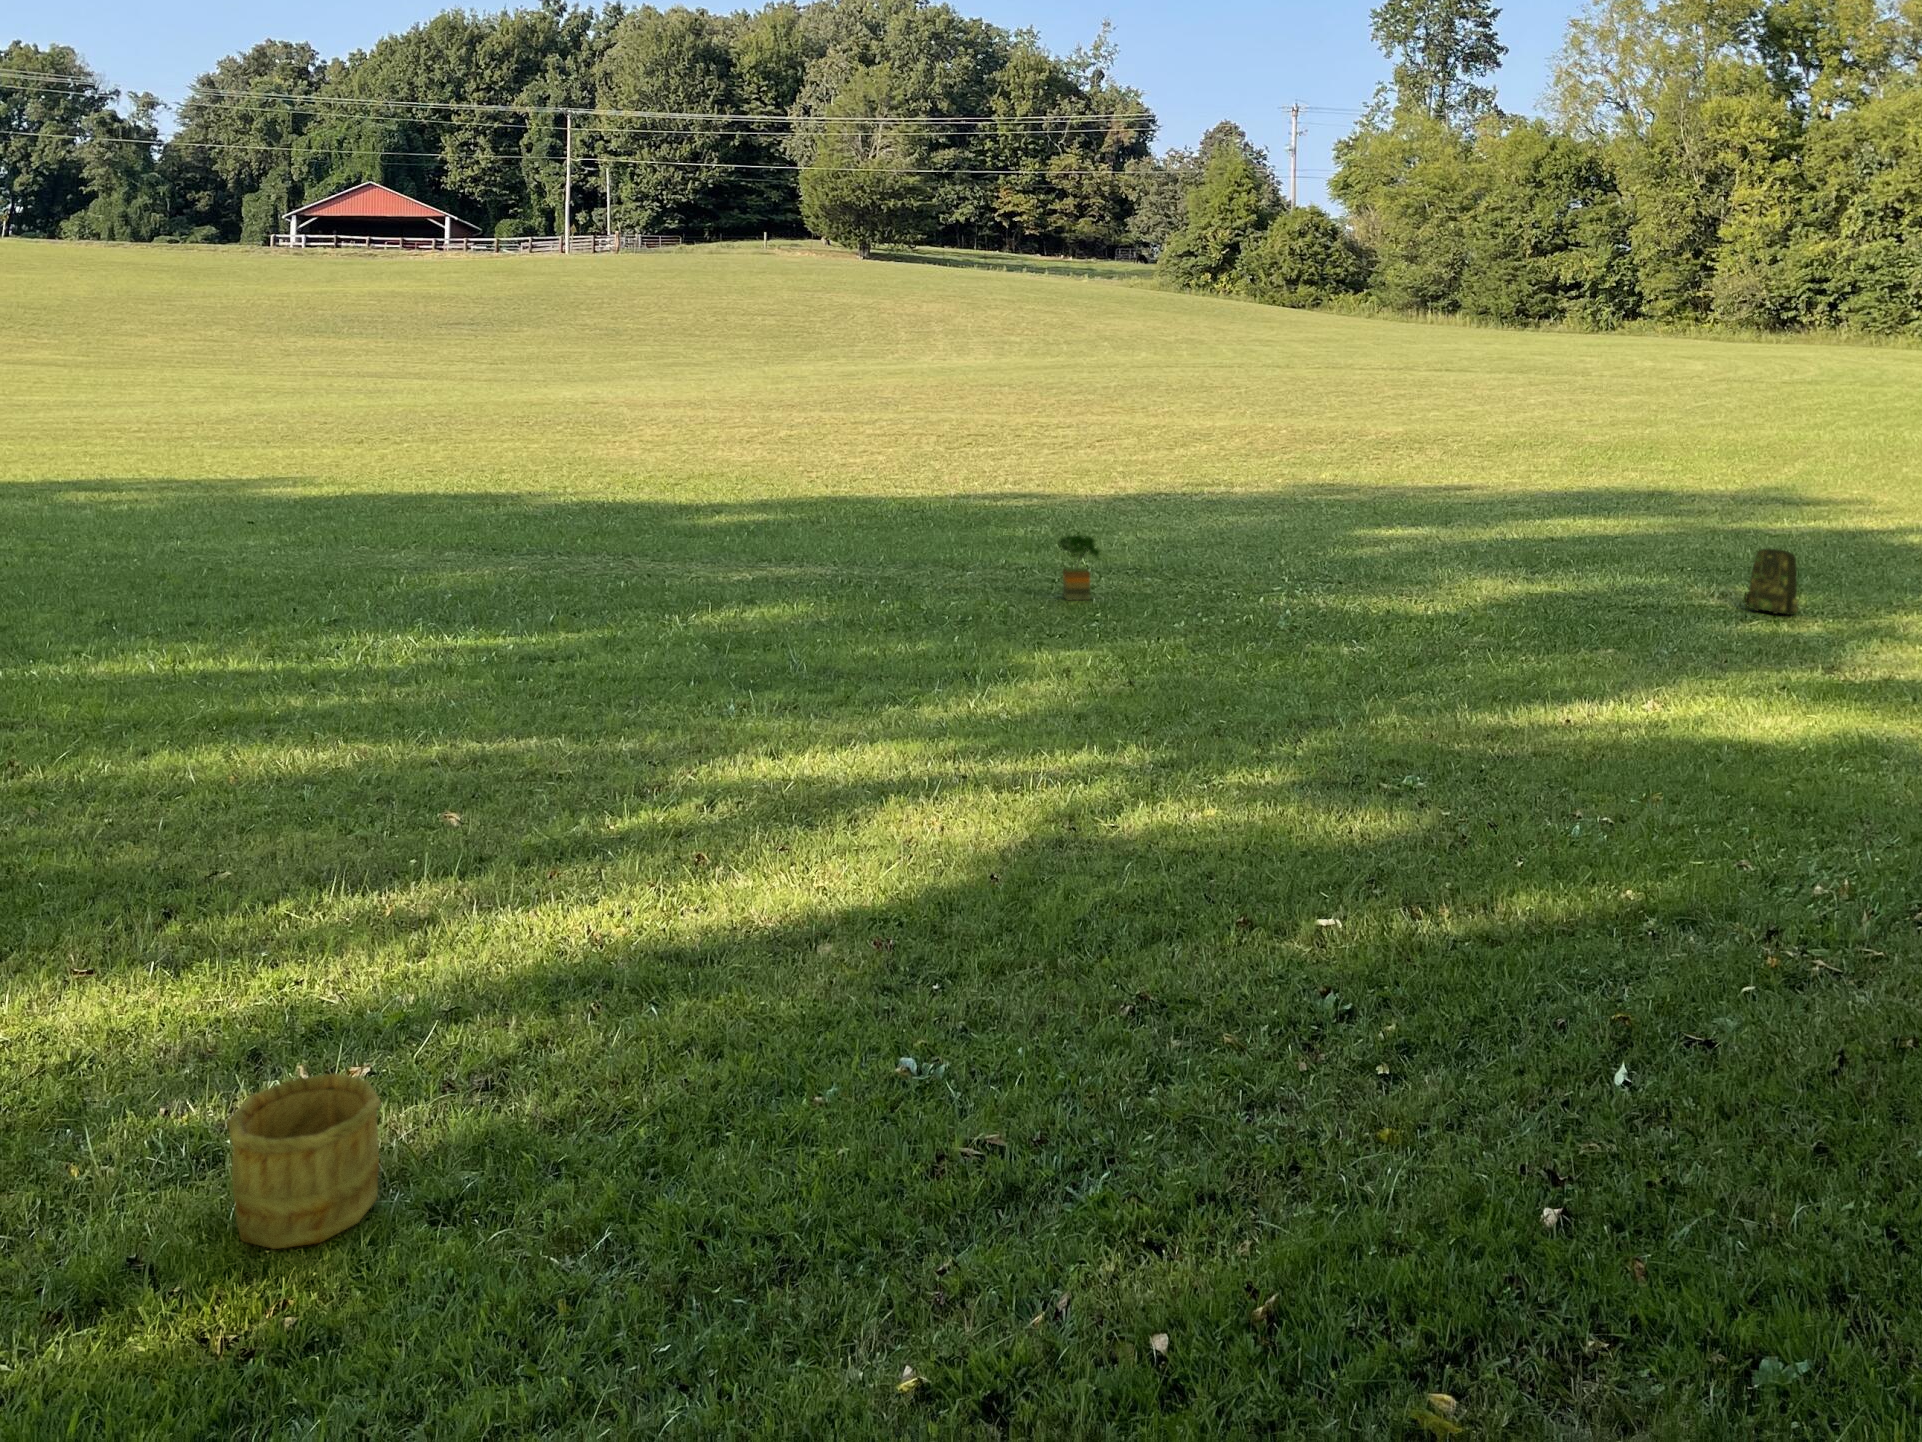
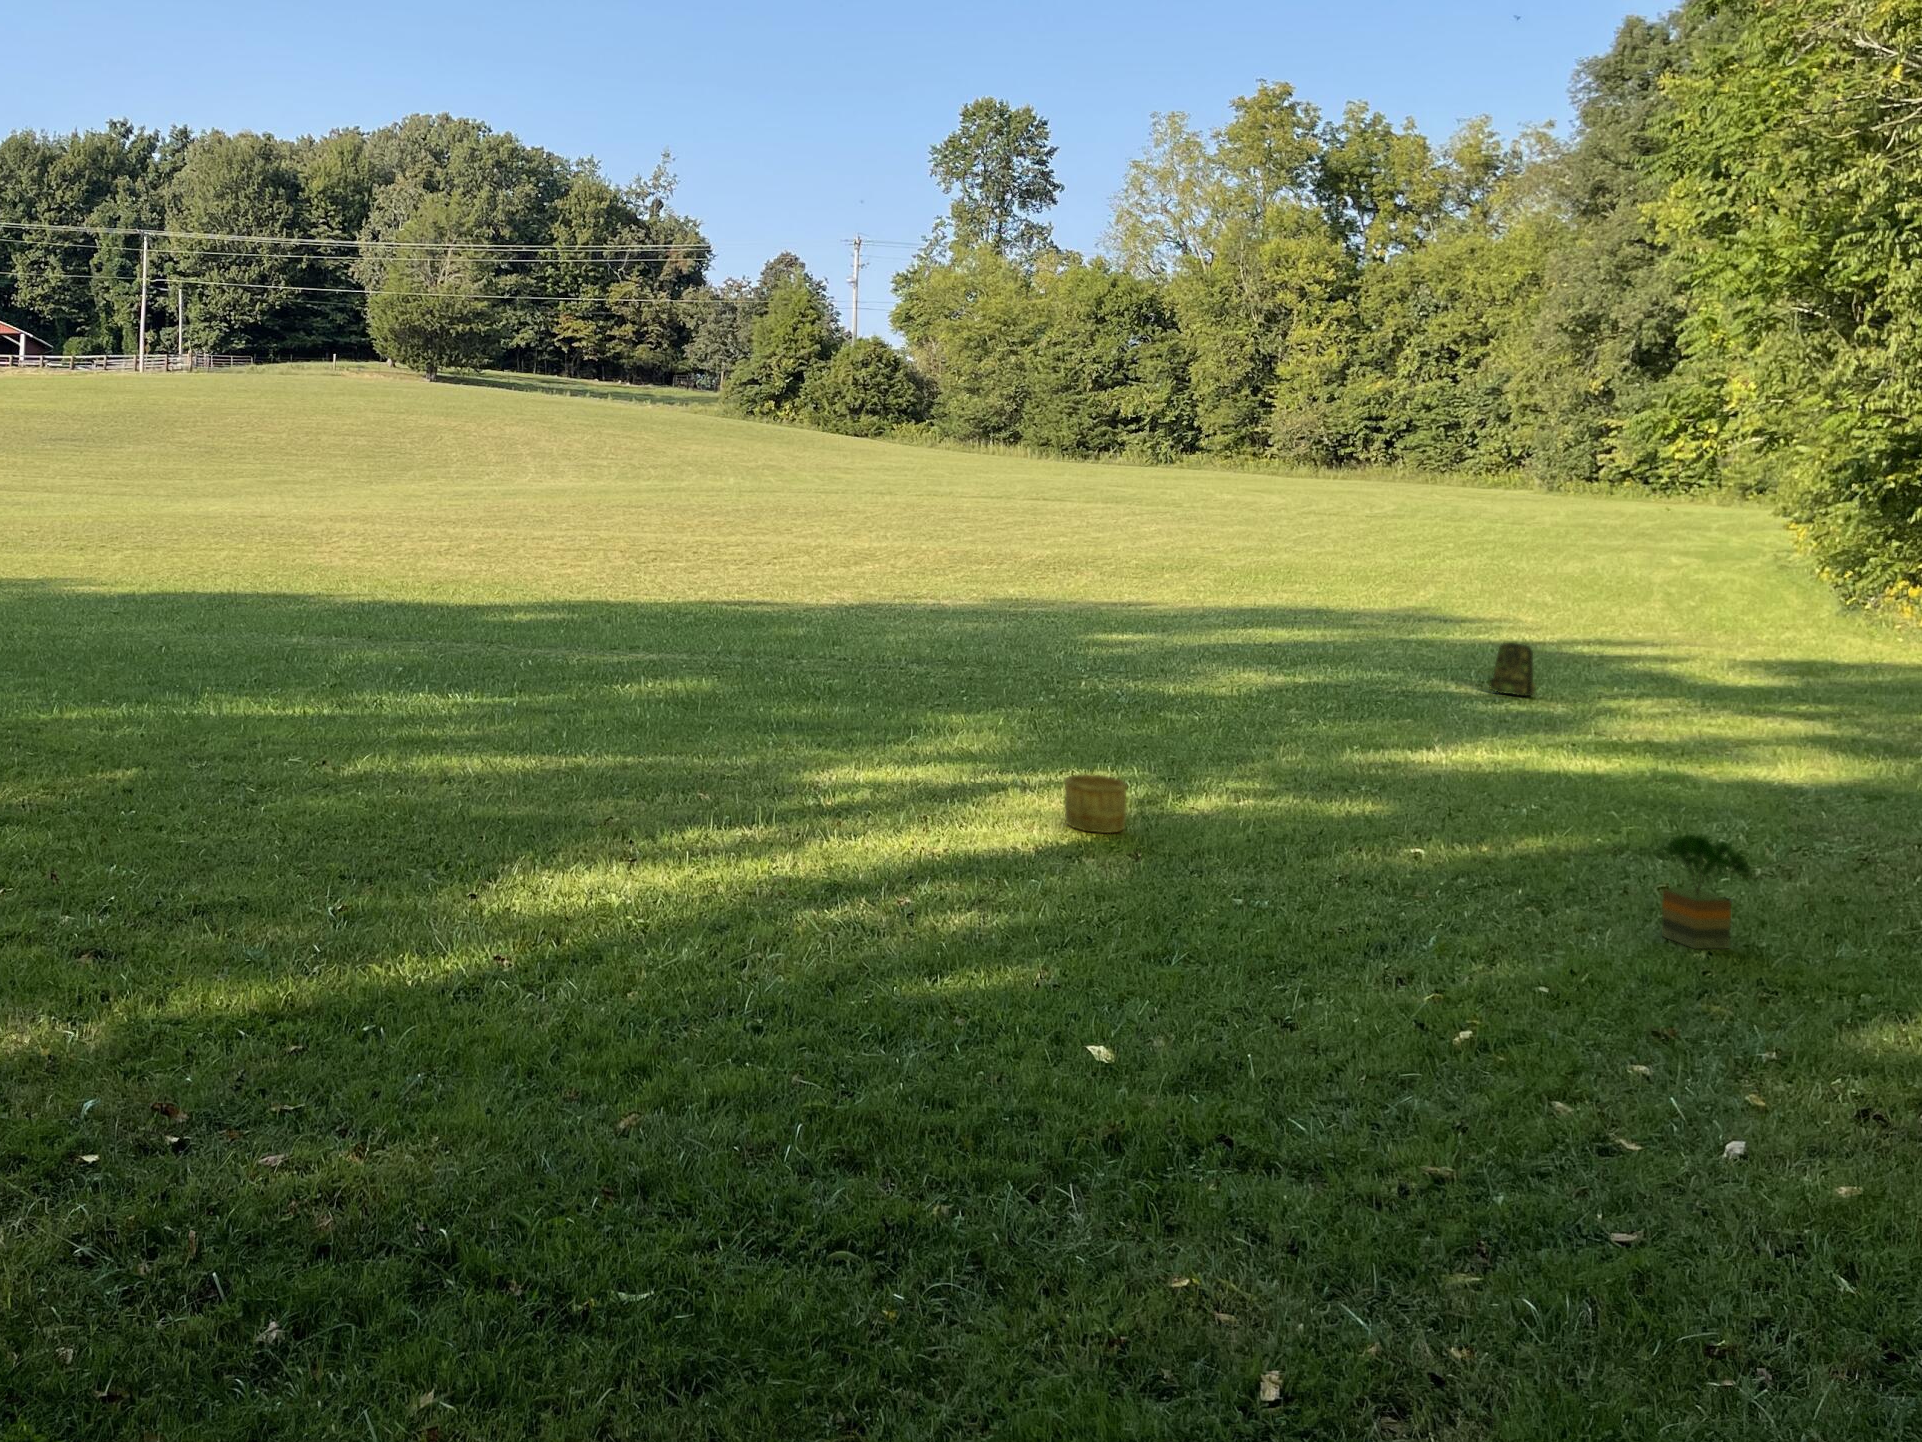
potted tree: present [1058,535,1100,600] -> present [1654,834,1753,949]
wooden bucket: present [227,1073,381,1249] -> present [1064,774,1128,833]

